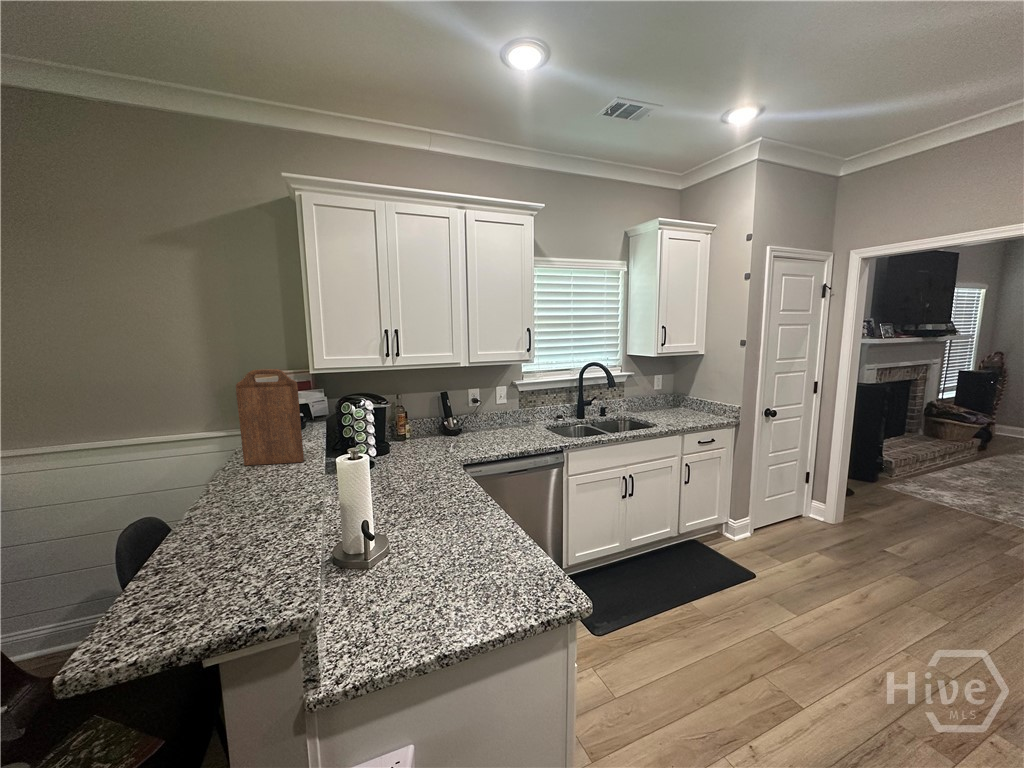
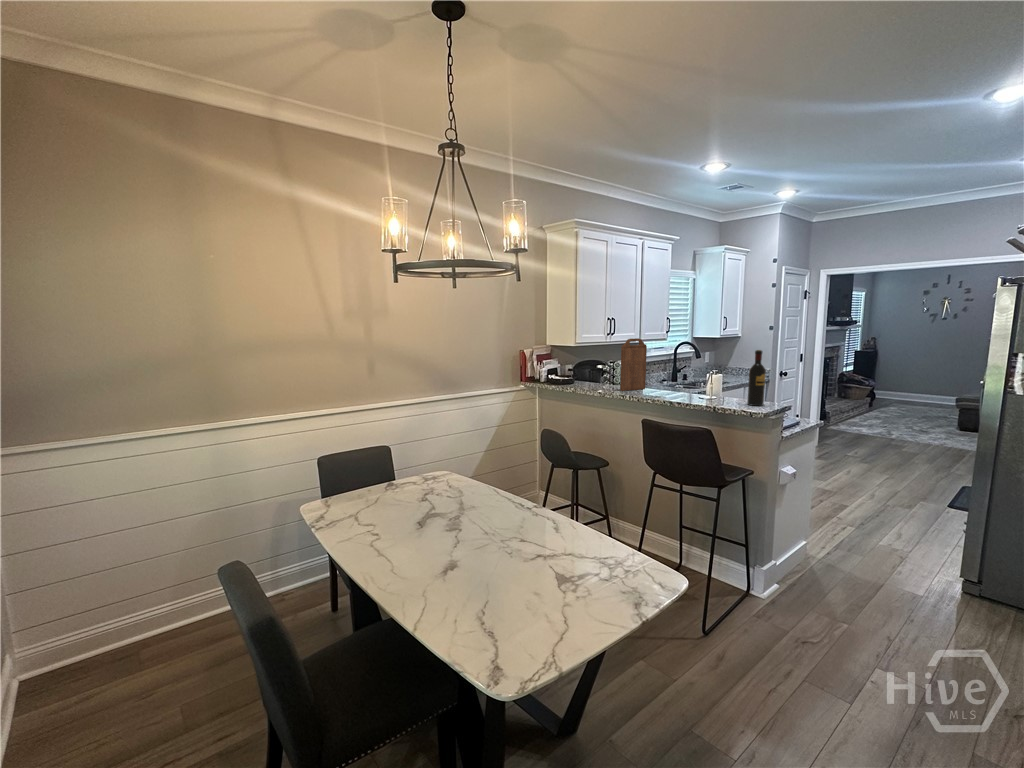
wine bottle: none [160,430,228,606] -> present [747,350,766,406]

